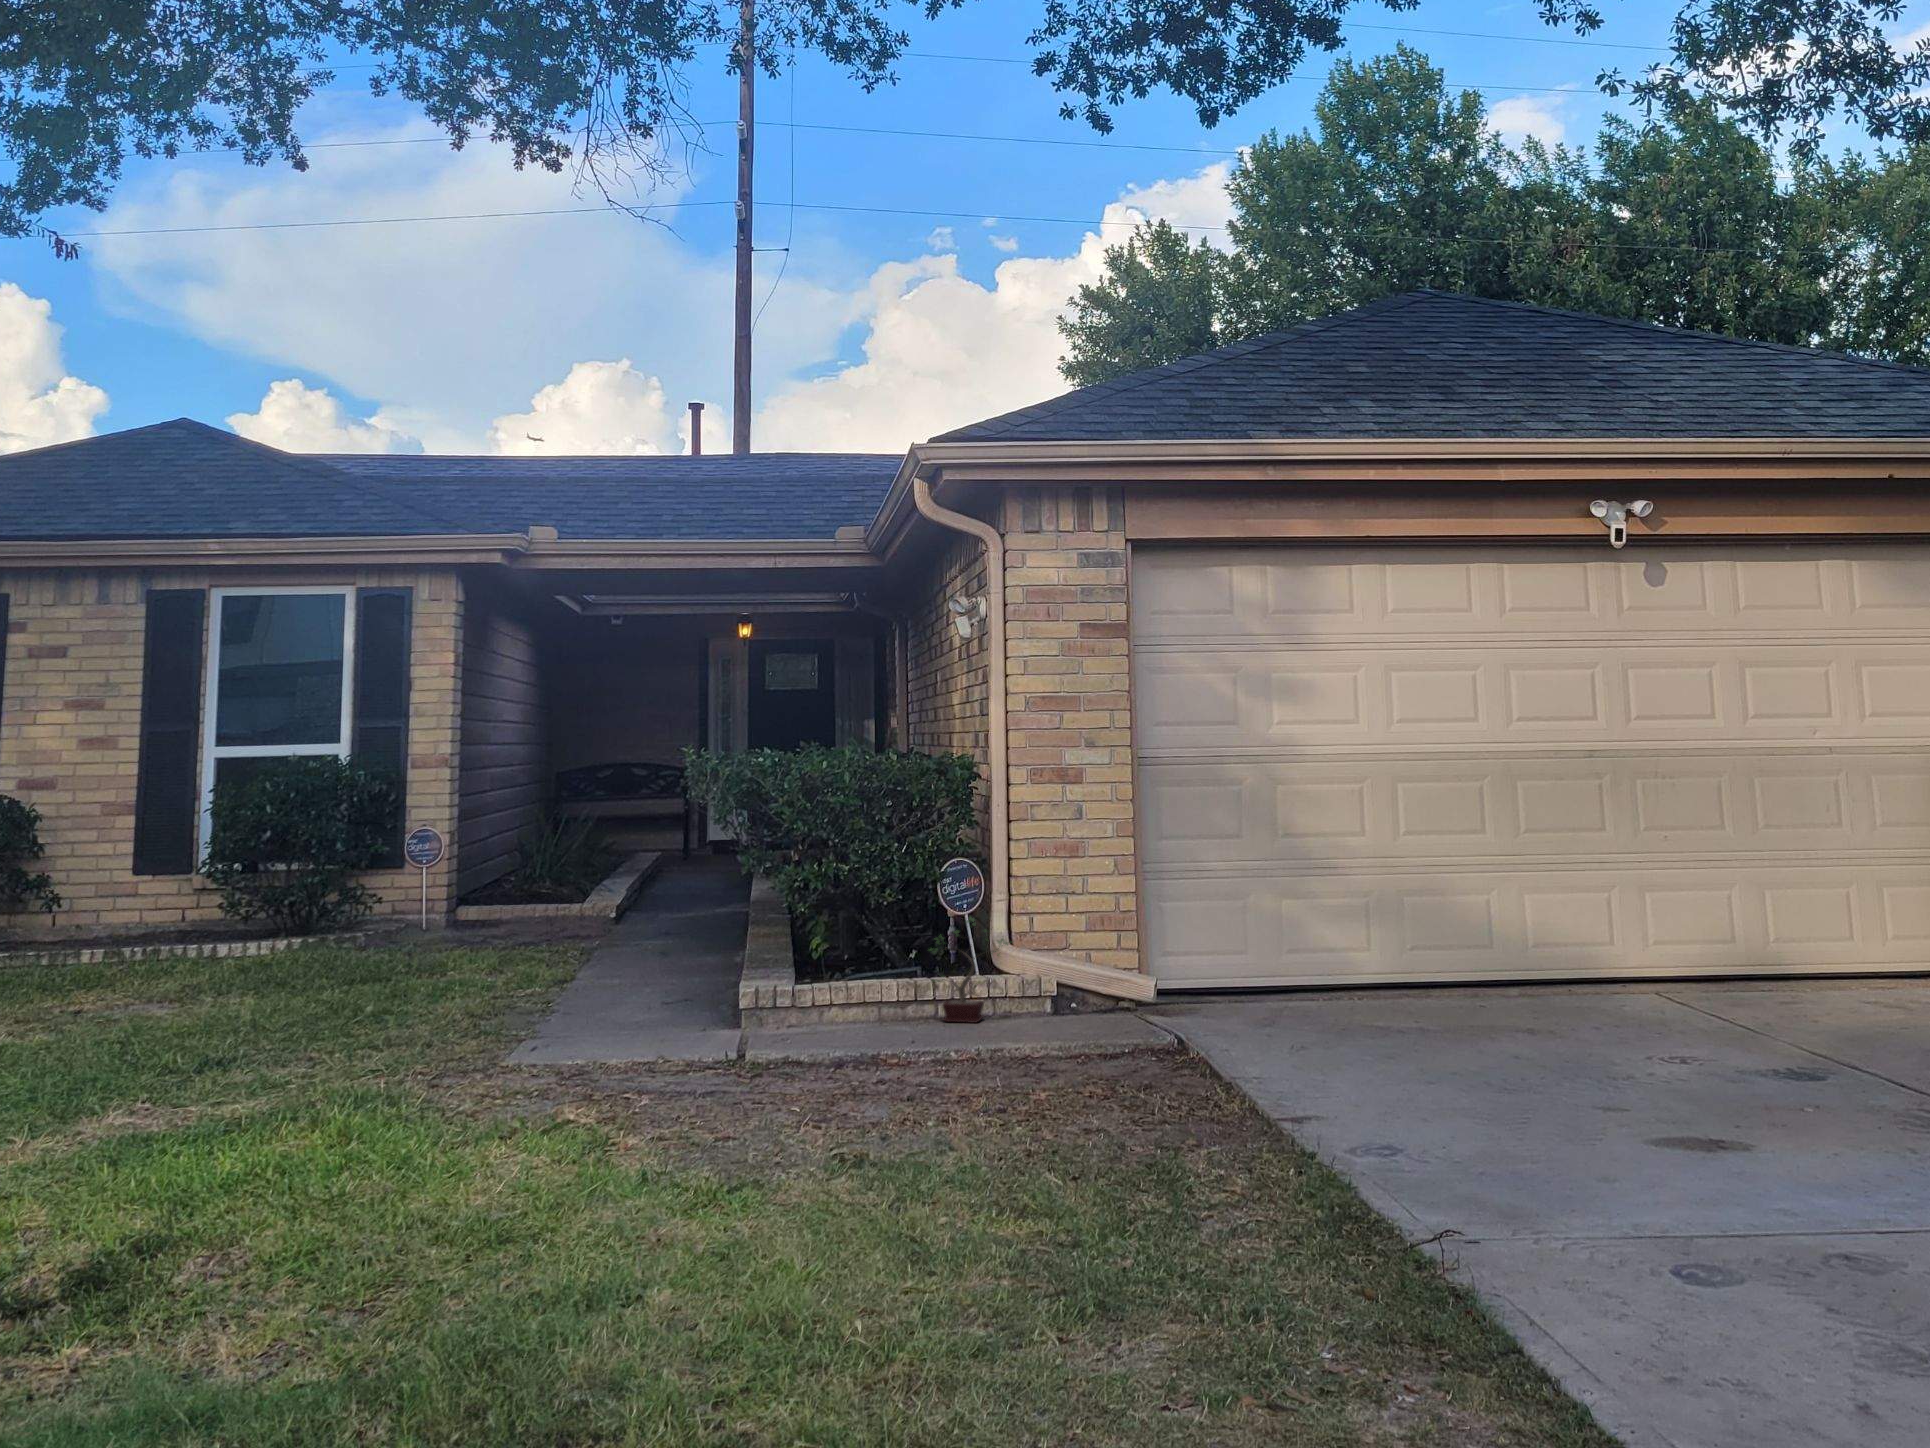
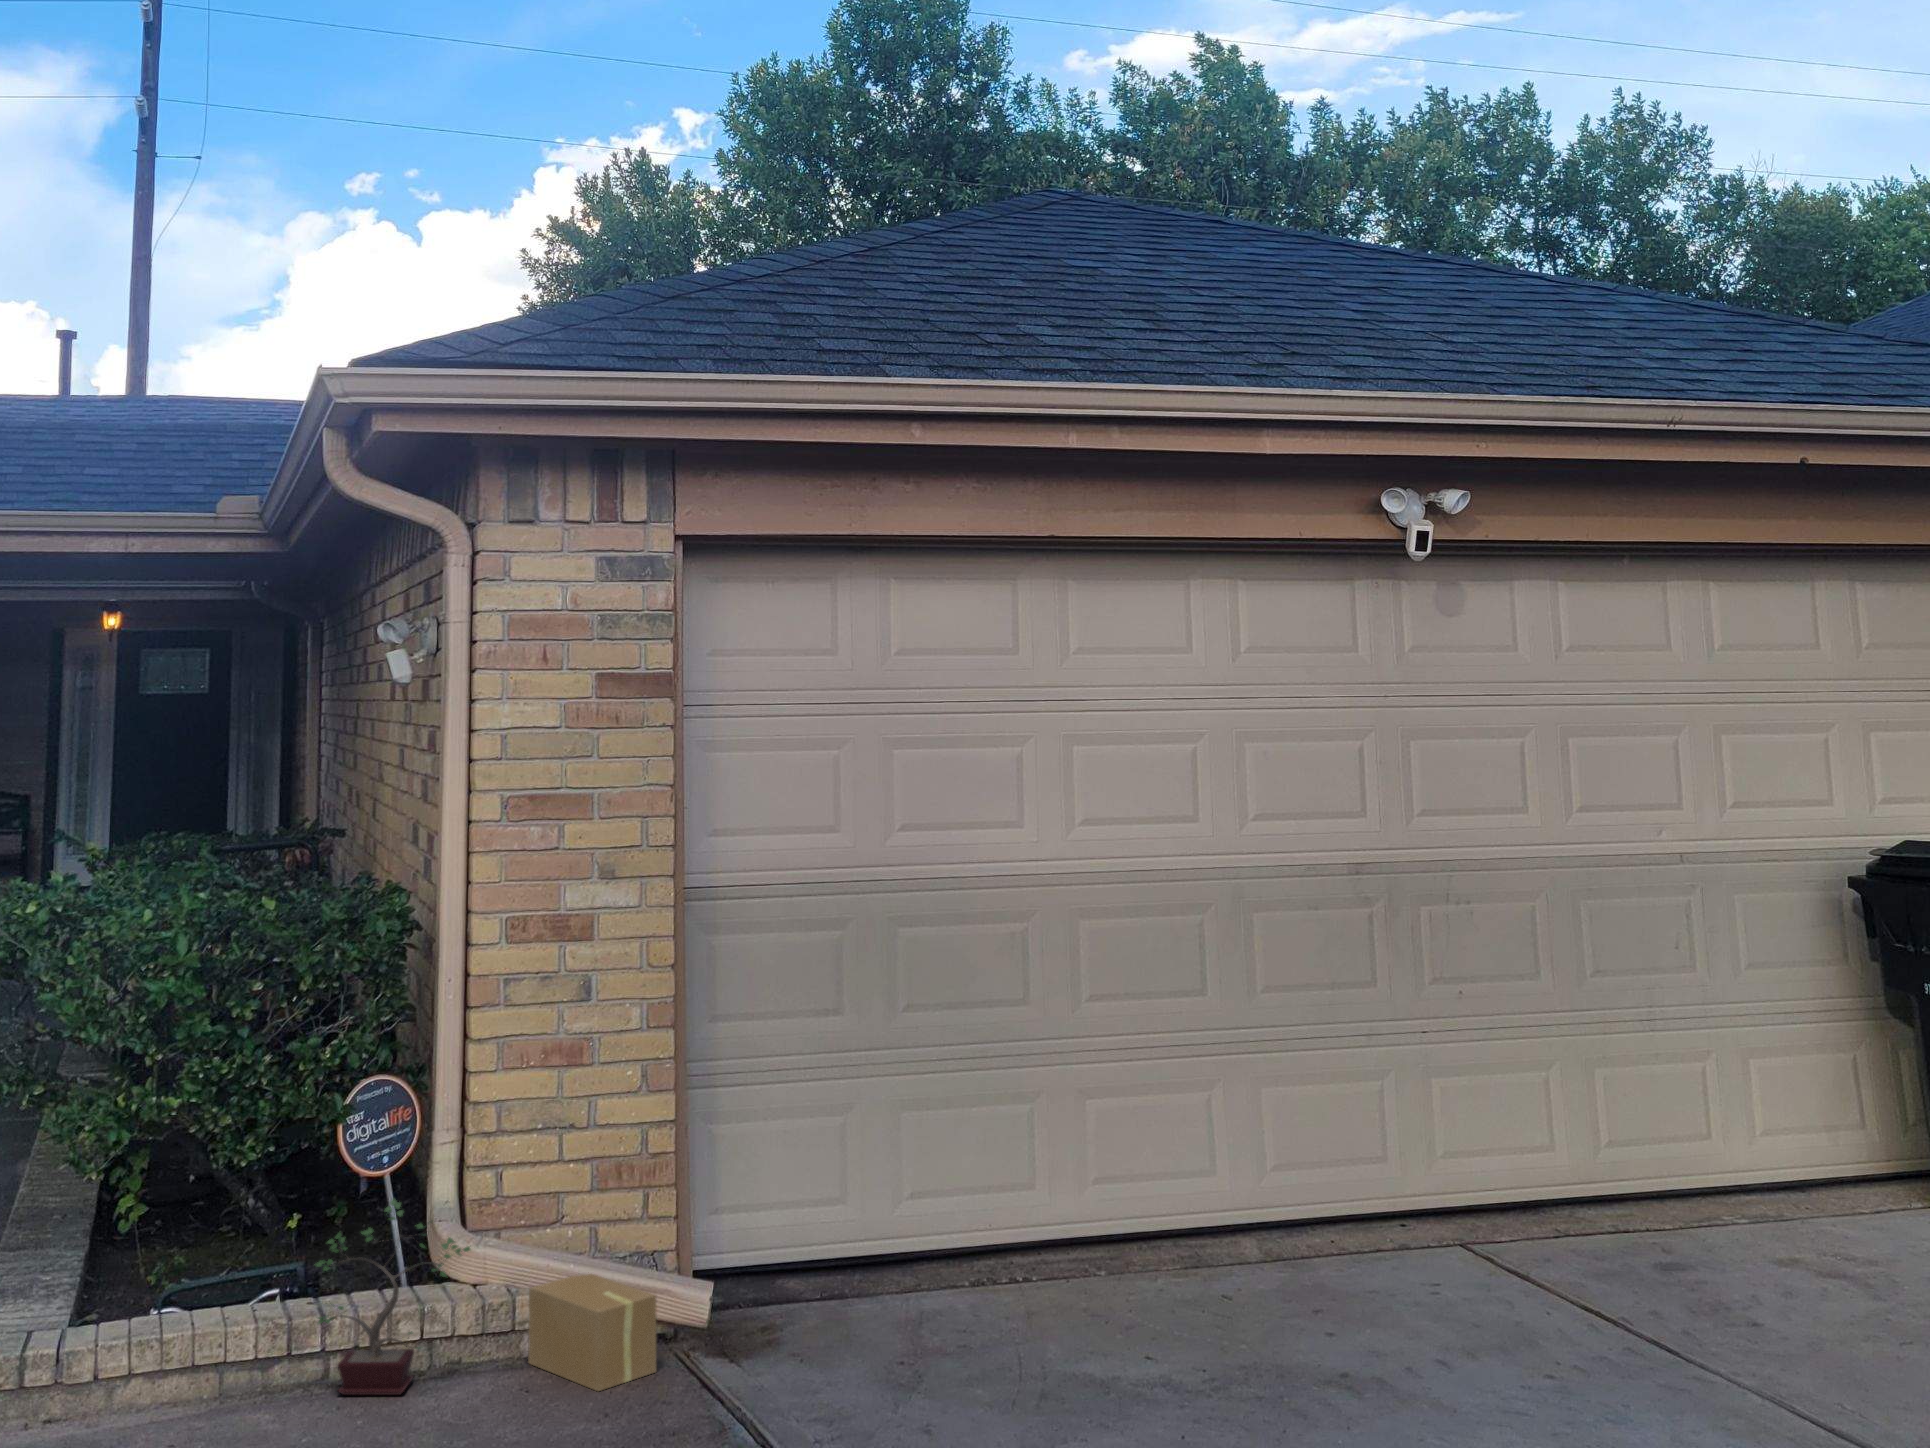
cardboard box: none [1048,969,1121,1024] -> present [528,1274,657,1391]

